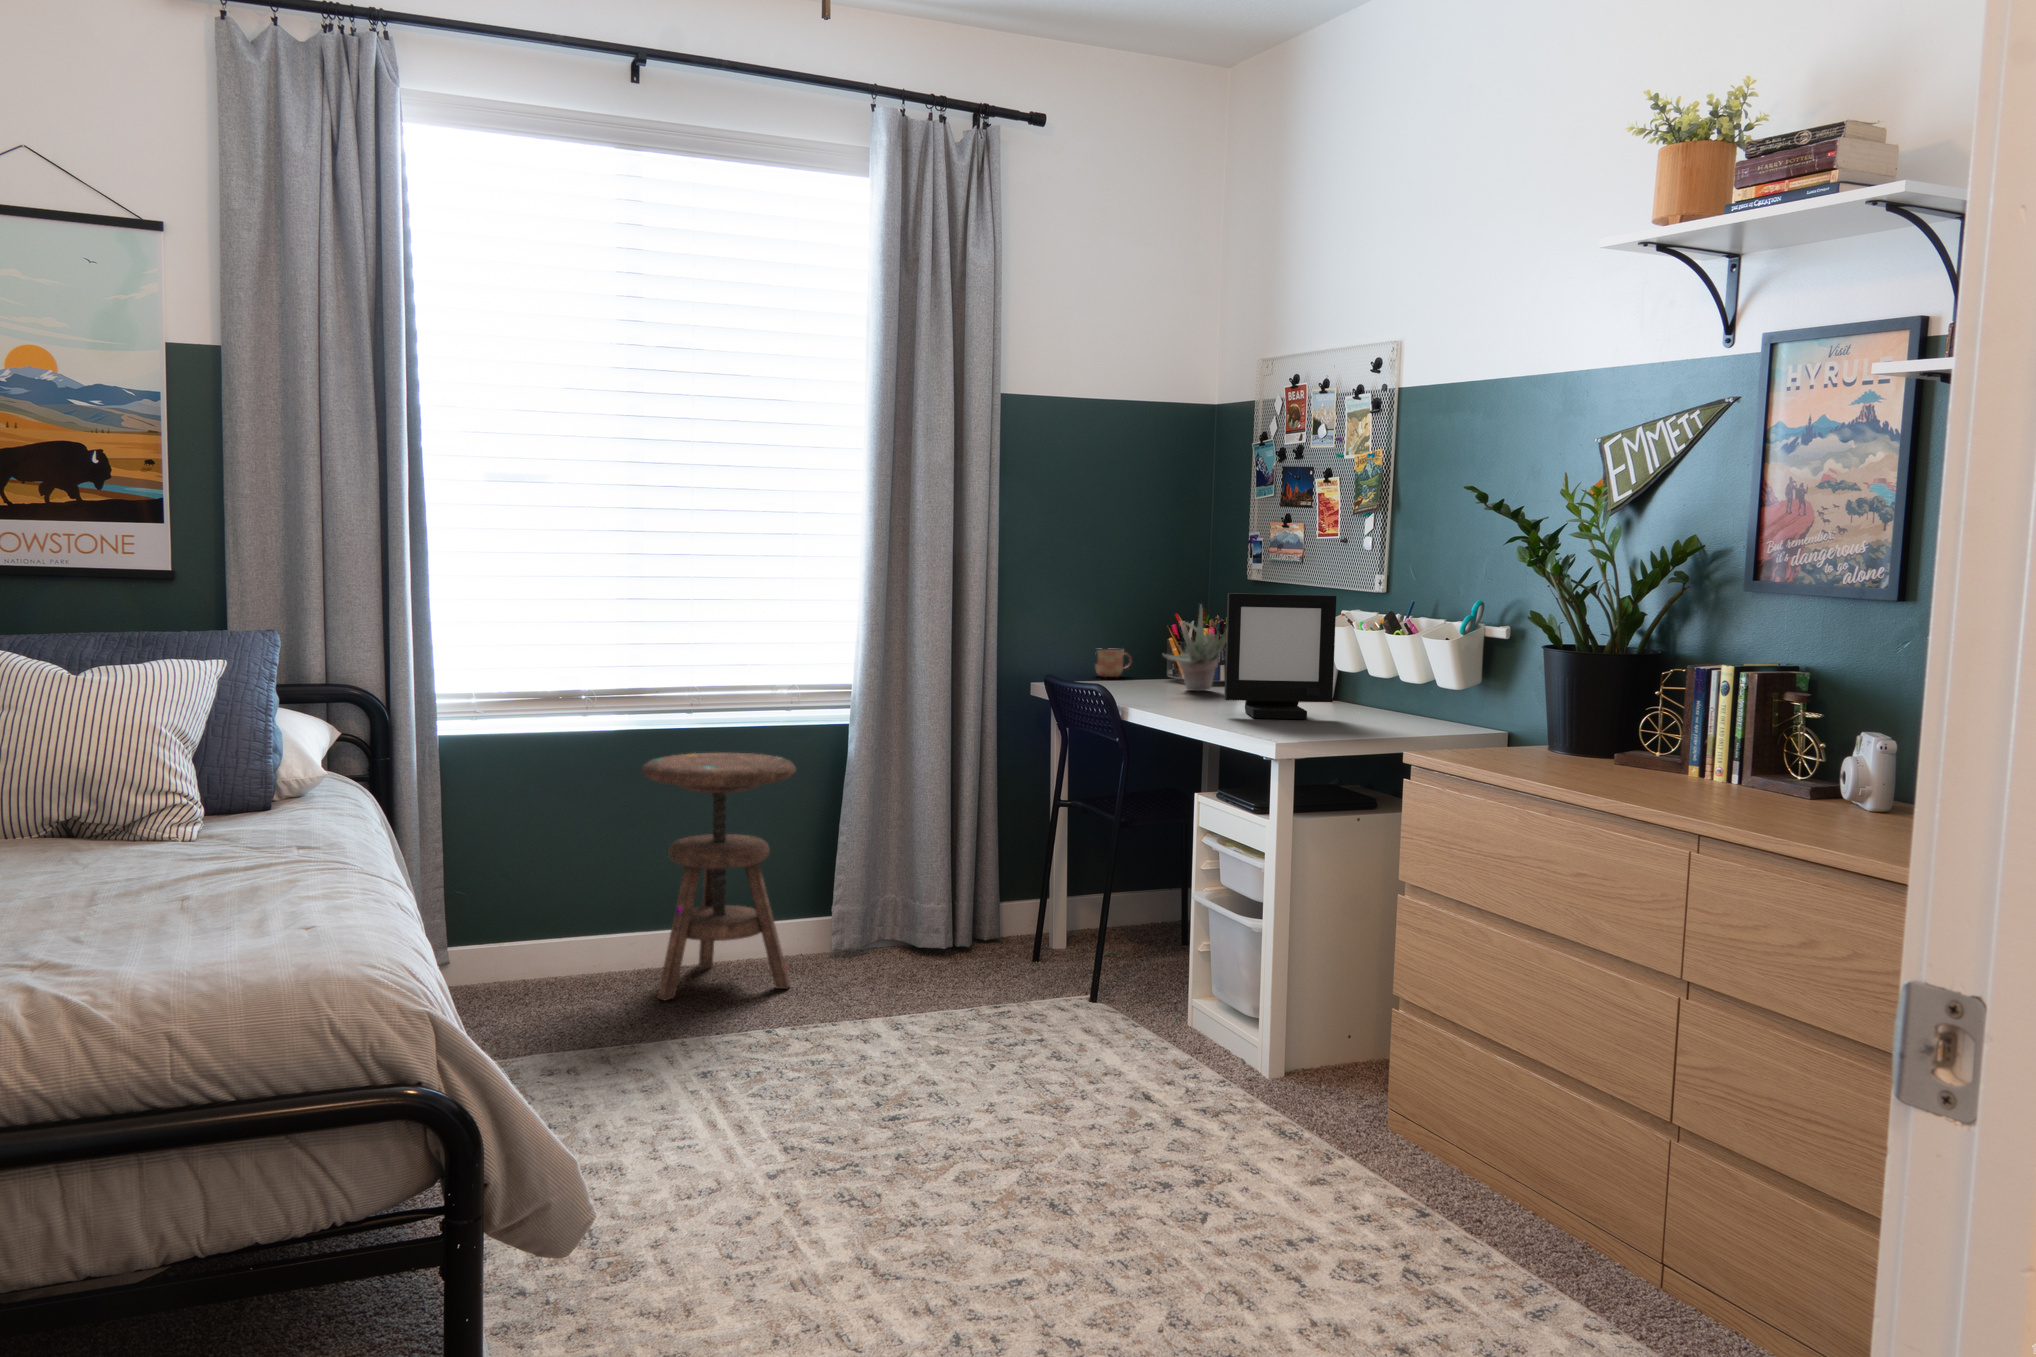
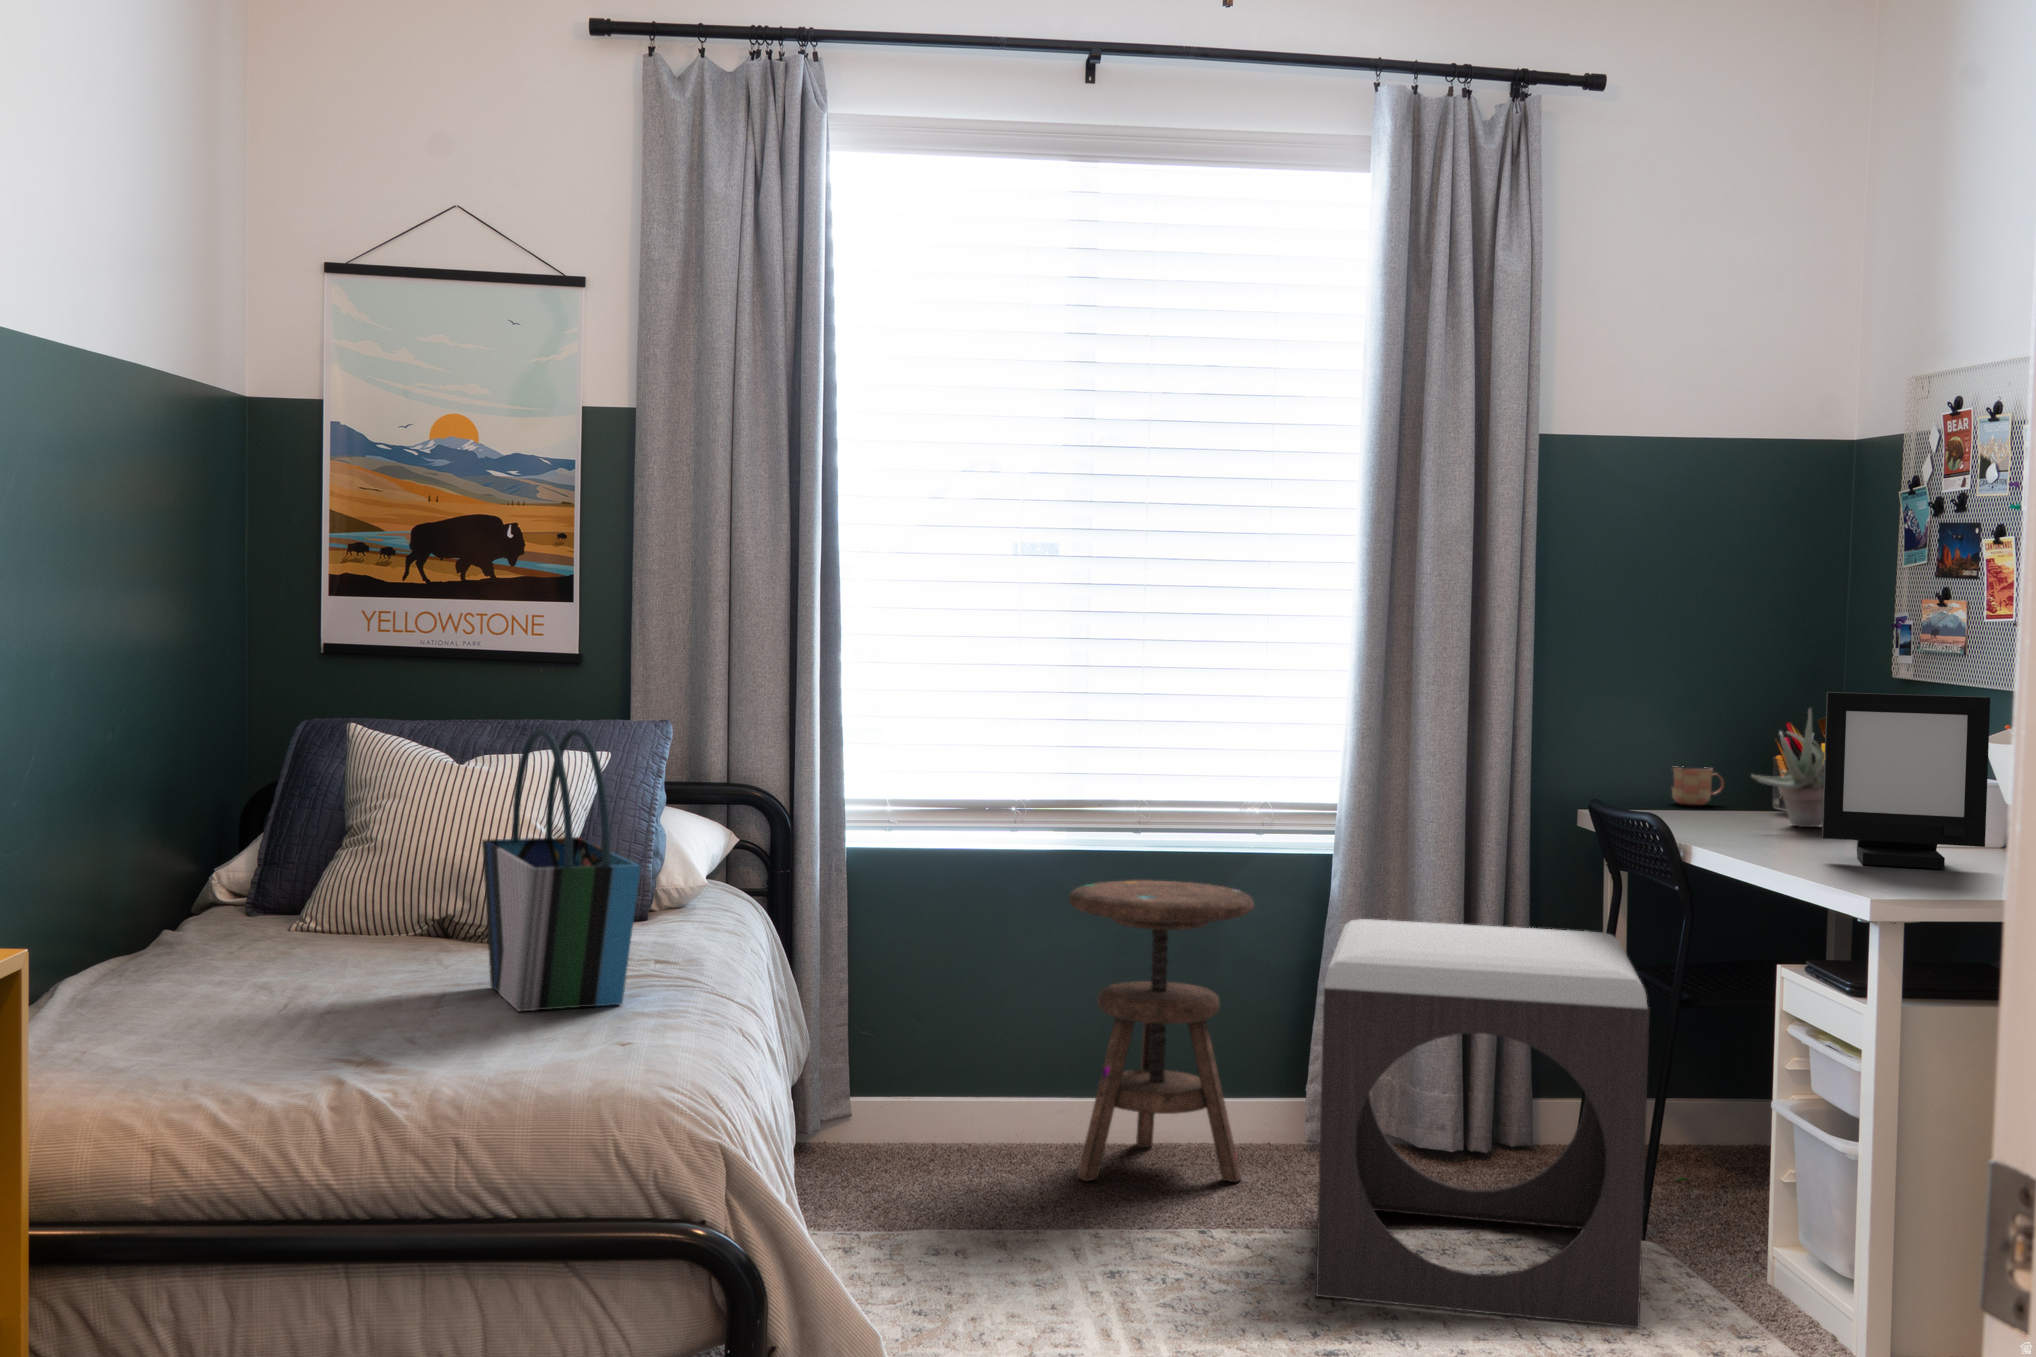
tote bag: none [123,643,303,906] -> present [482,728,641,1011]
footstool: none [867,777,1116,1073] -> present [1316,919,1649,1328]

